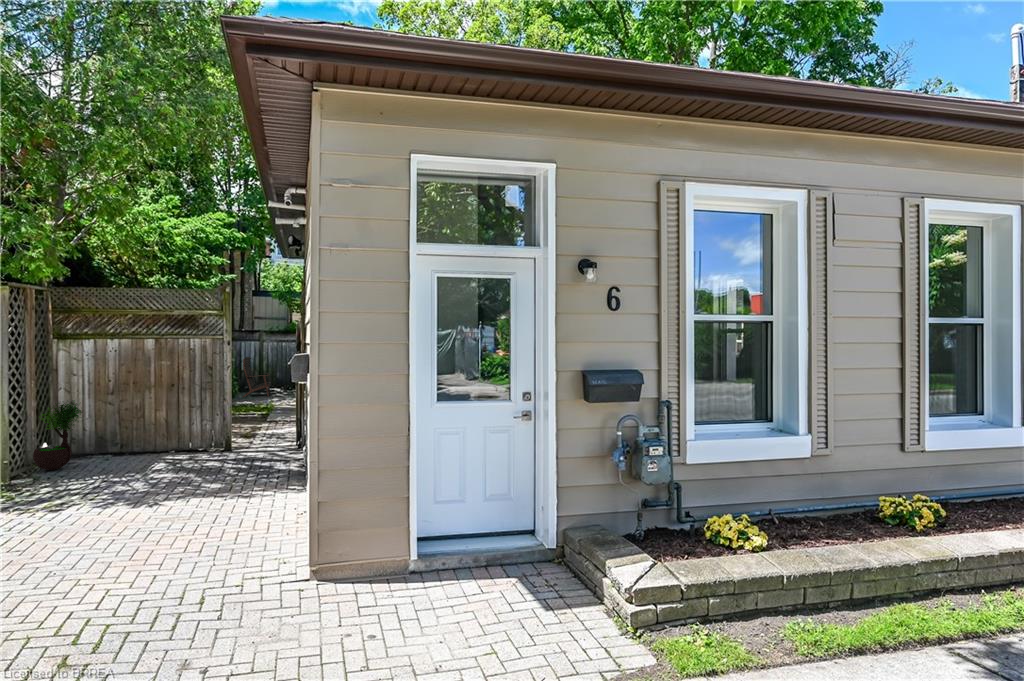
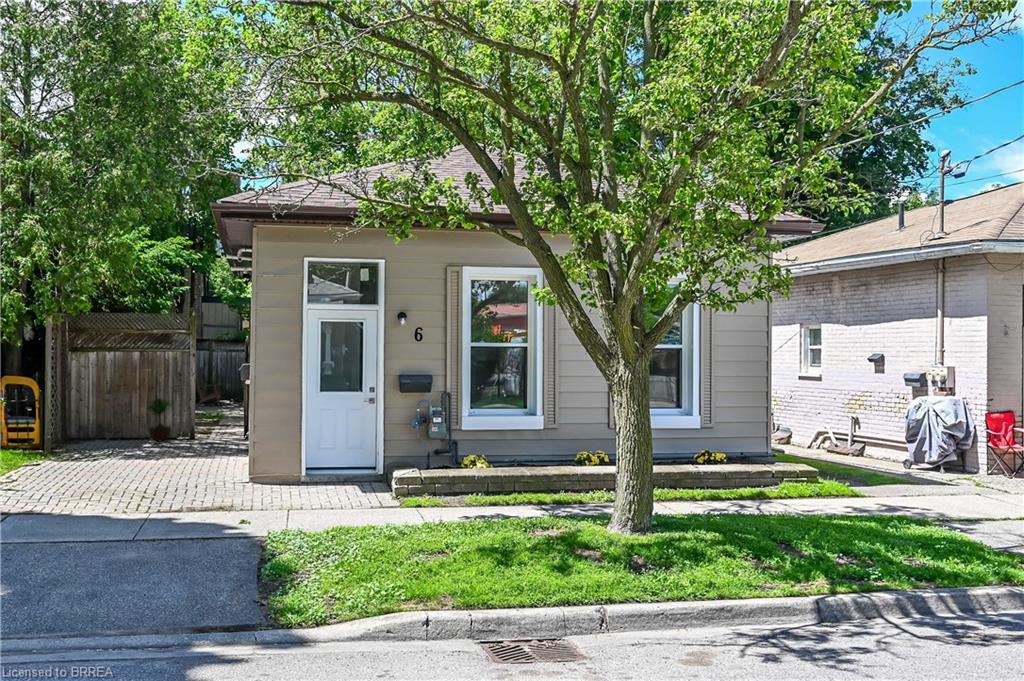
potted tree: present [33,403,81,470] -> present [146,398,171,441]

